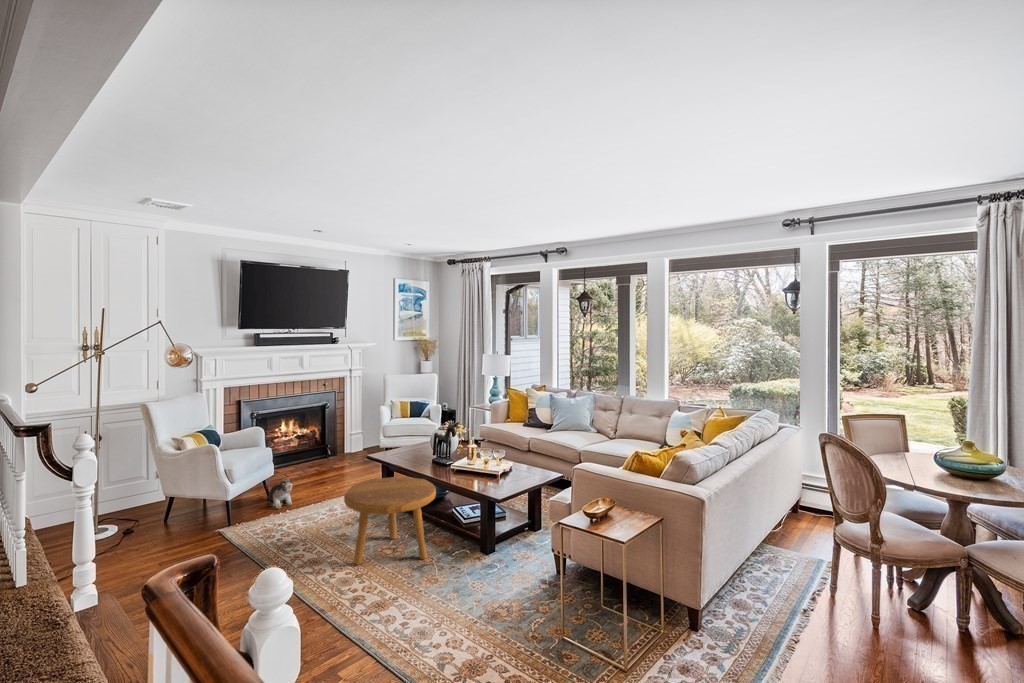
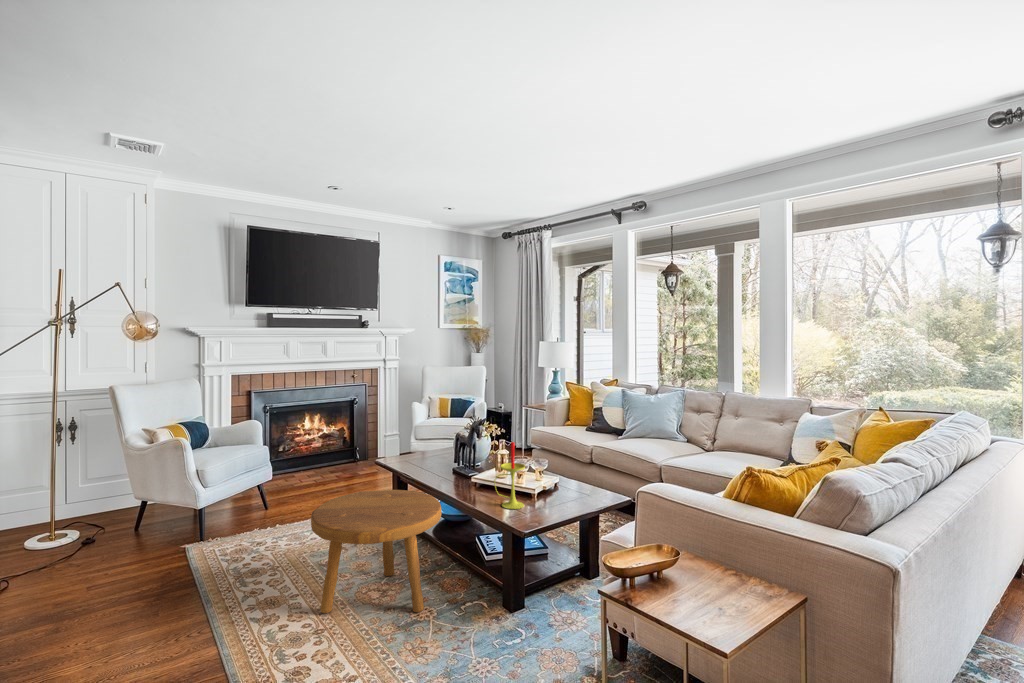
candle: none [471,439,493,486] -> present [494,442,525,509]
plush toy: present [267,479,295,509] -> none [260,485,288,523]

